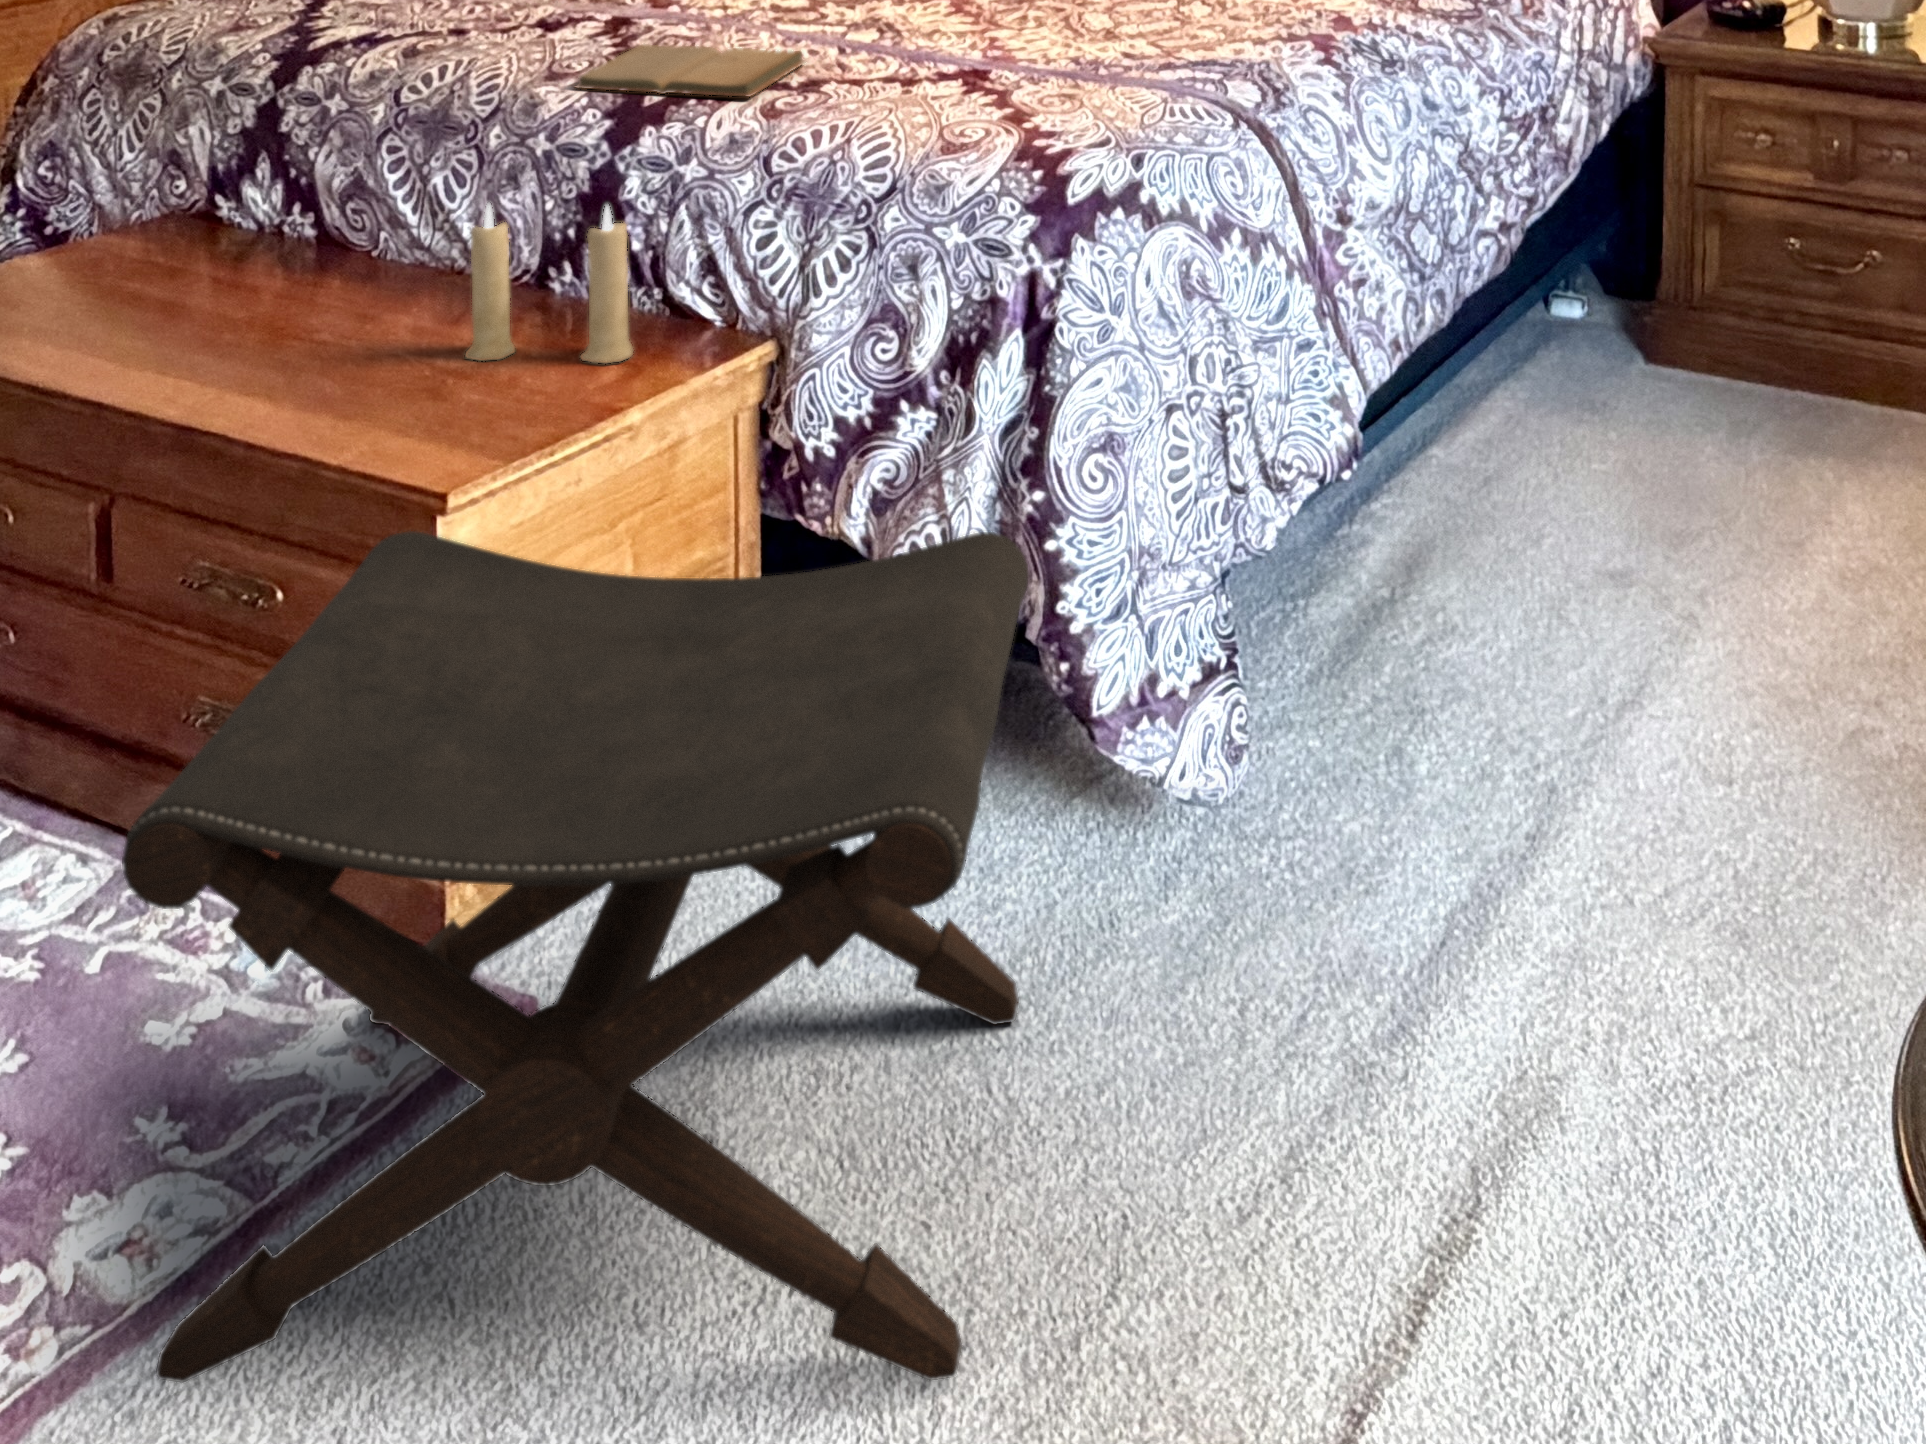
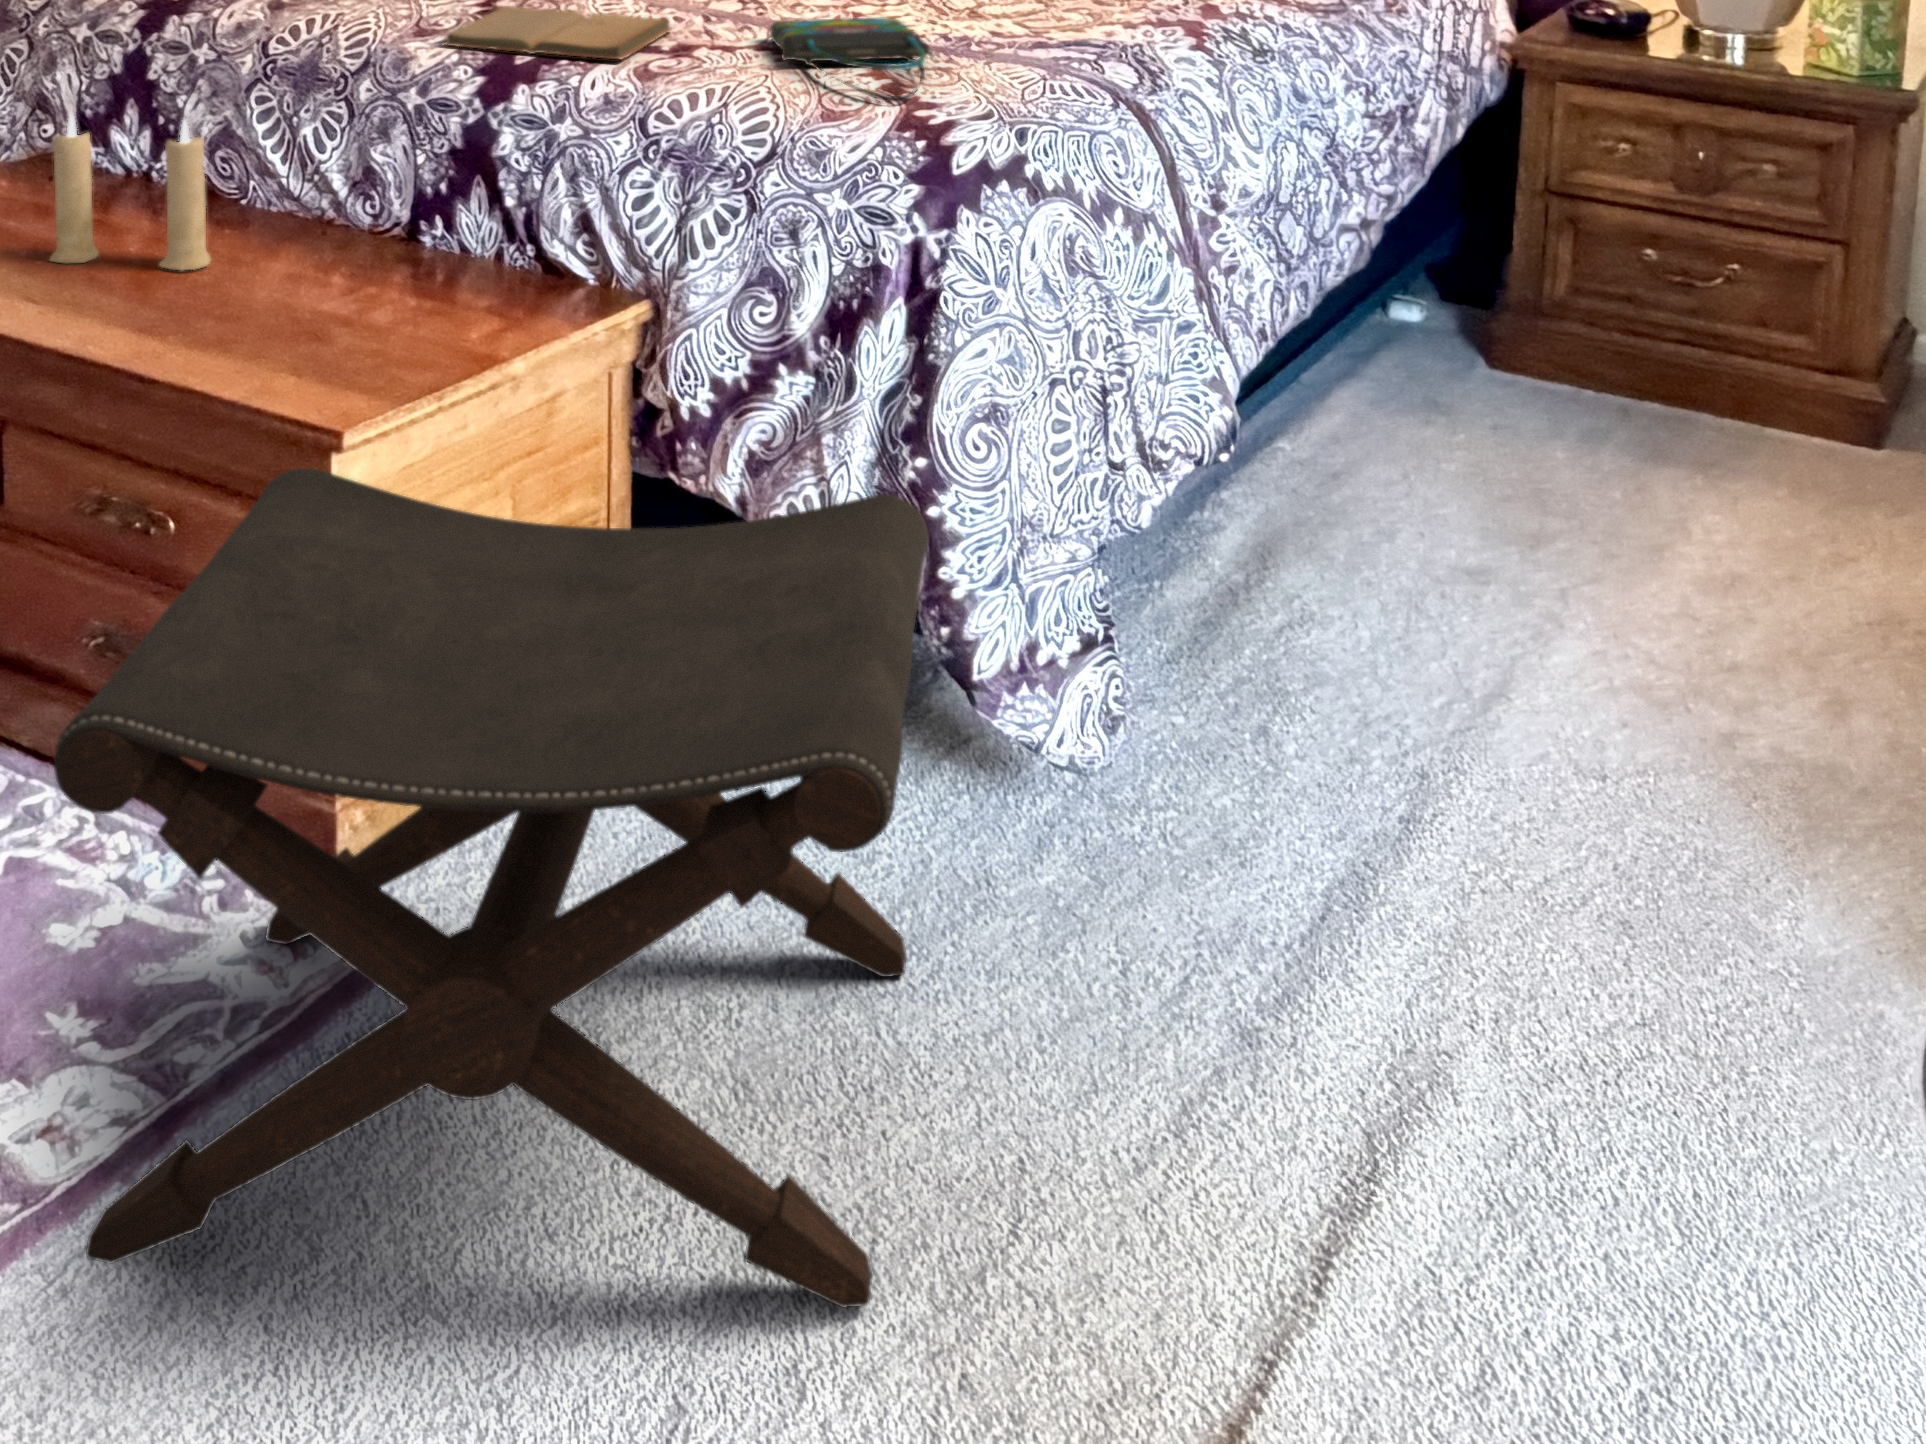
tote bag: none [901,43,1062,131] -> present [770,17,934,102]
candle: present [465,204,633,363] -> present [50,113,211,270]

